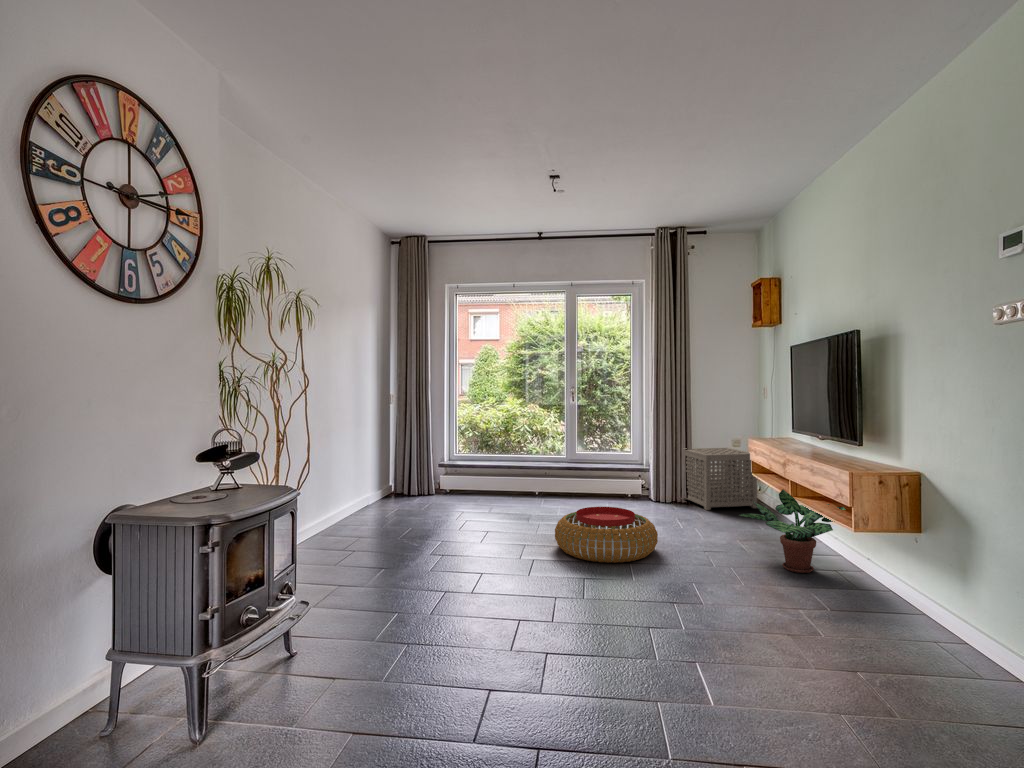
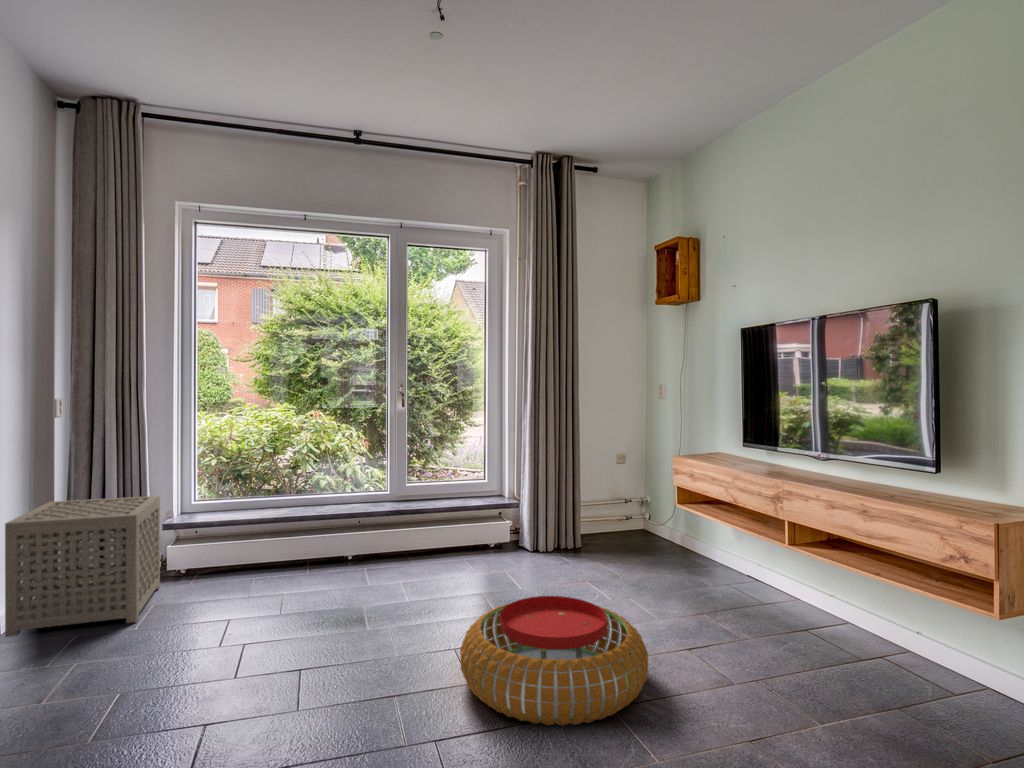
side table: present [682,448,757,510] -> present [5,496,160,637]
potted plant: present [739,489,846,573] -> none [735,546,928,676]

